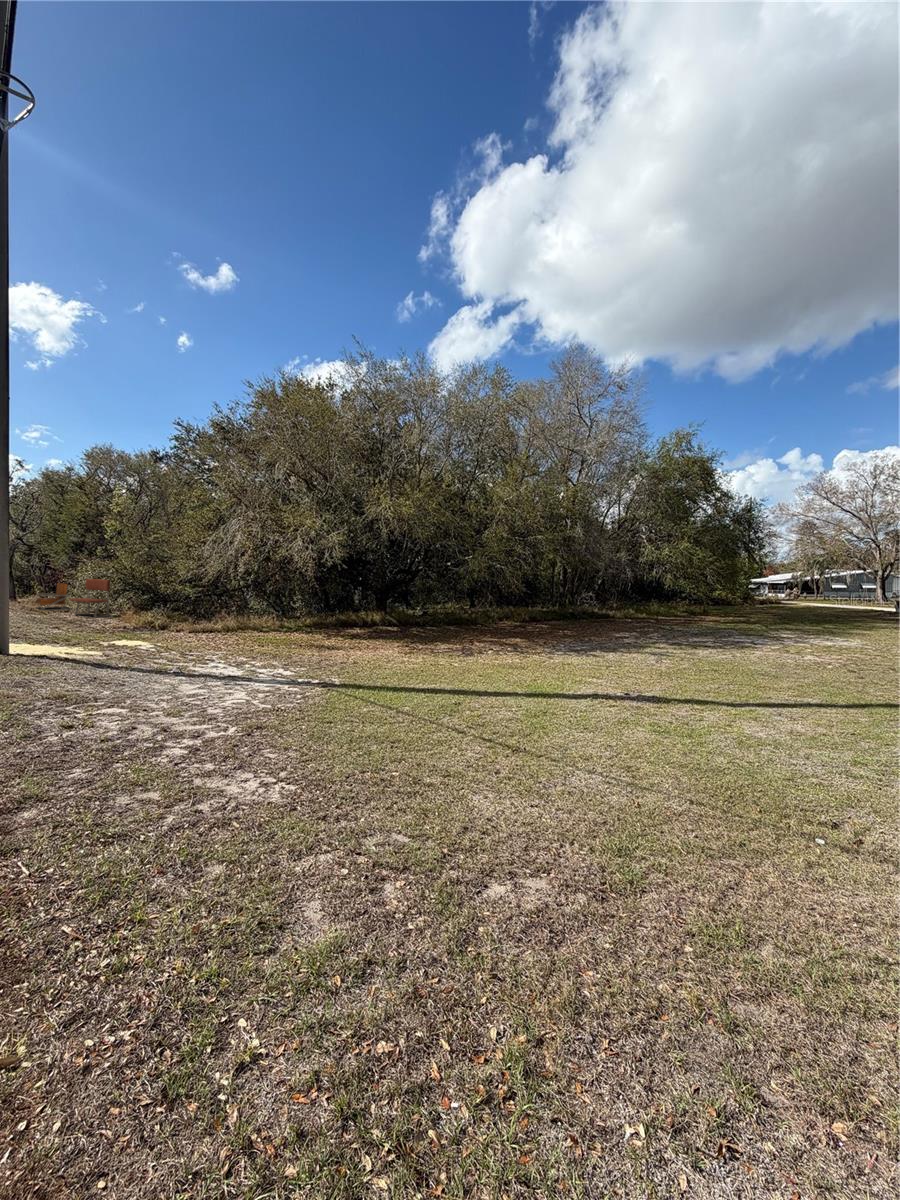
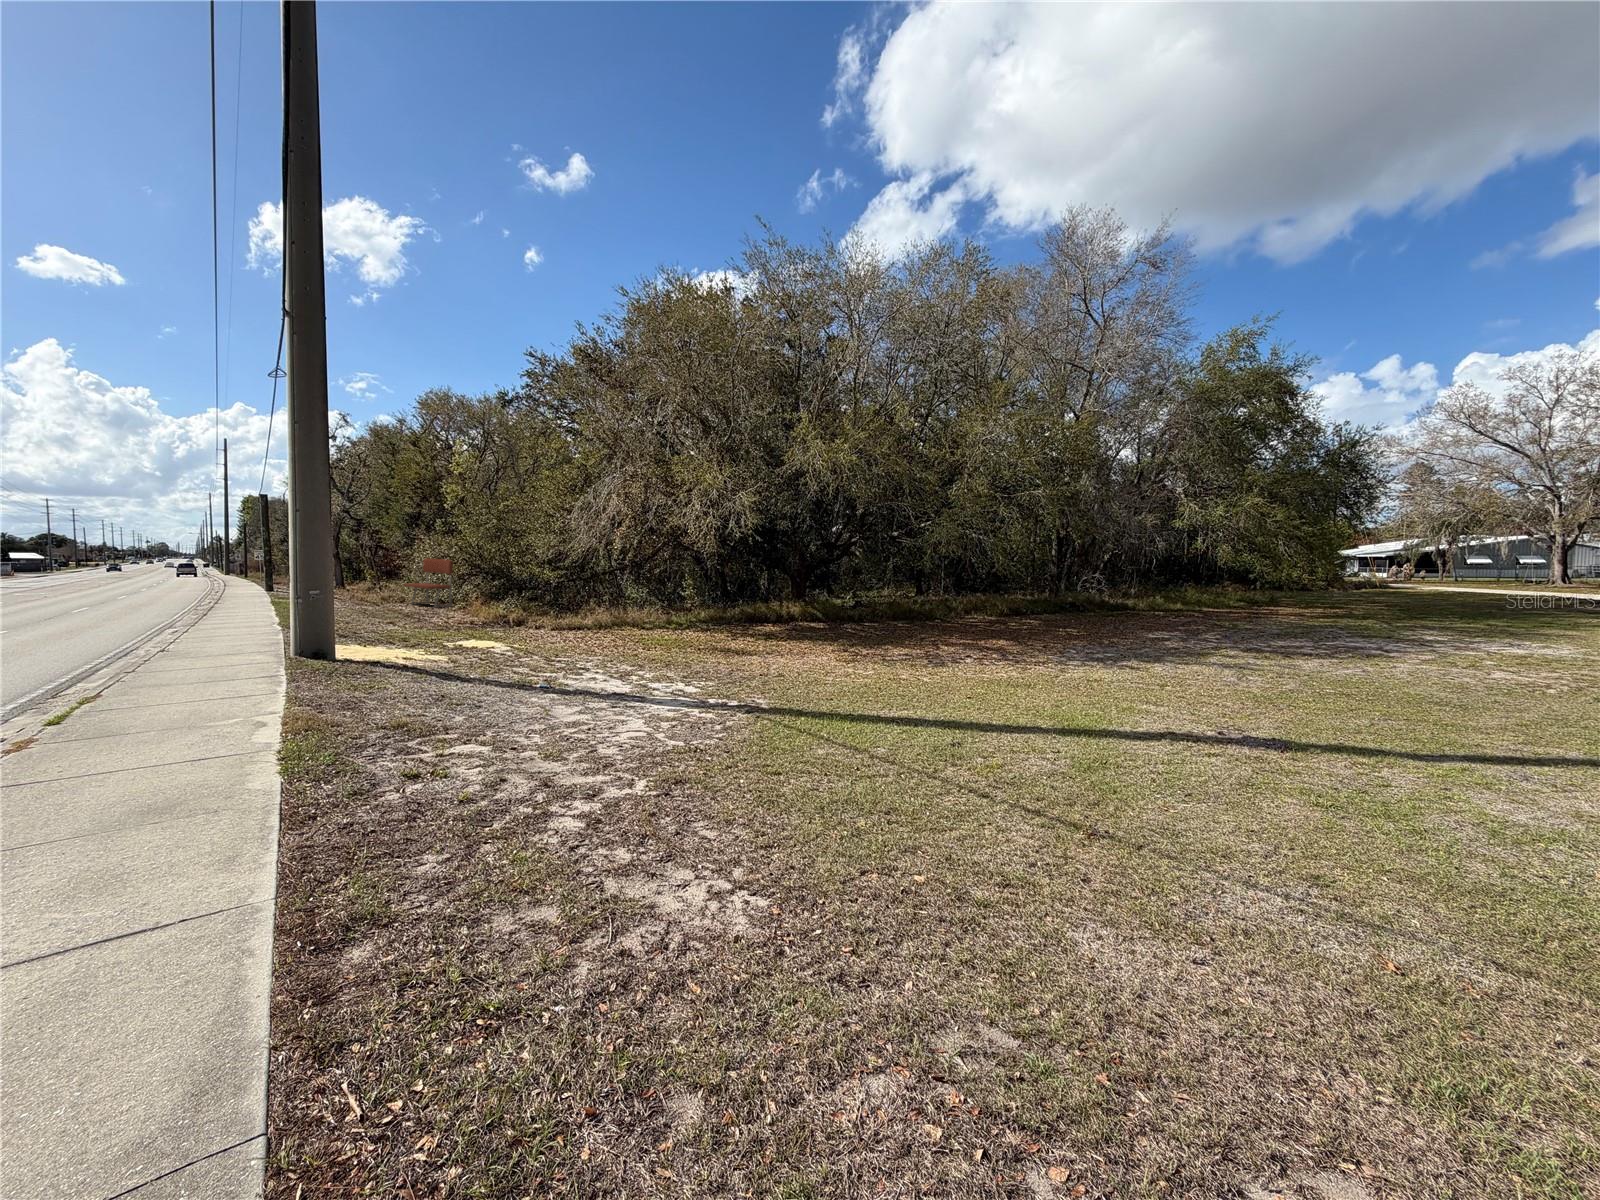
lounge chair: present [37,583,70,610] -> none [365,563,405,598]

